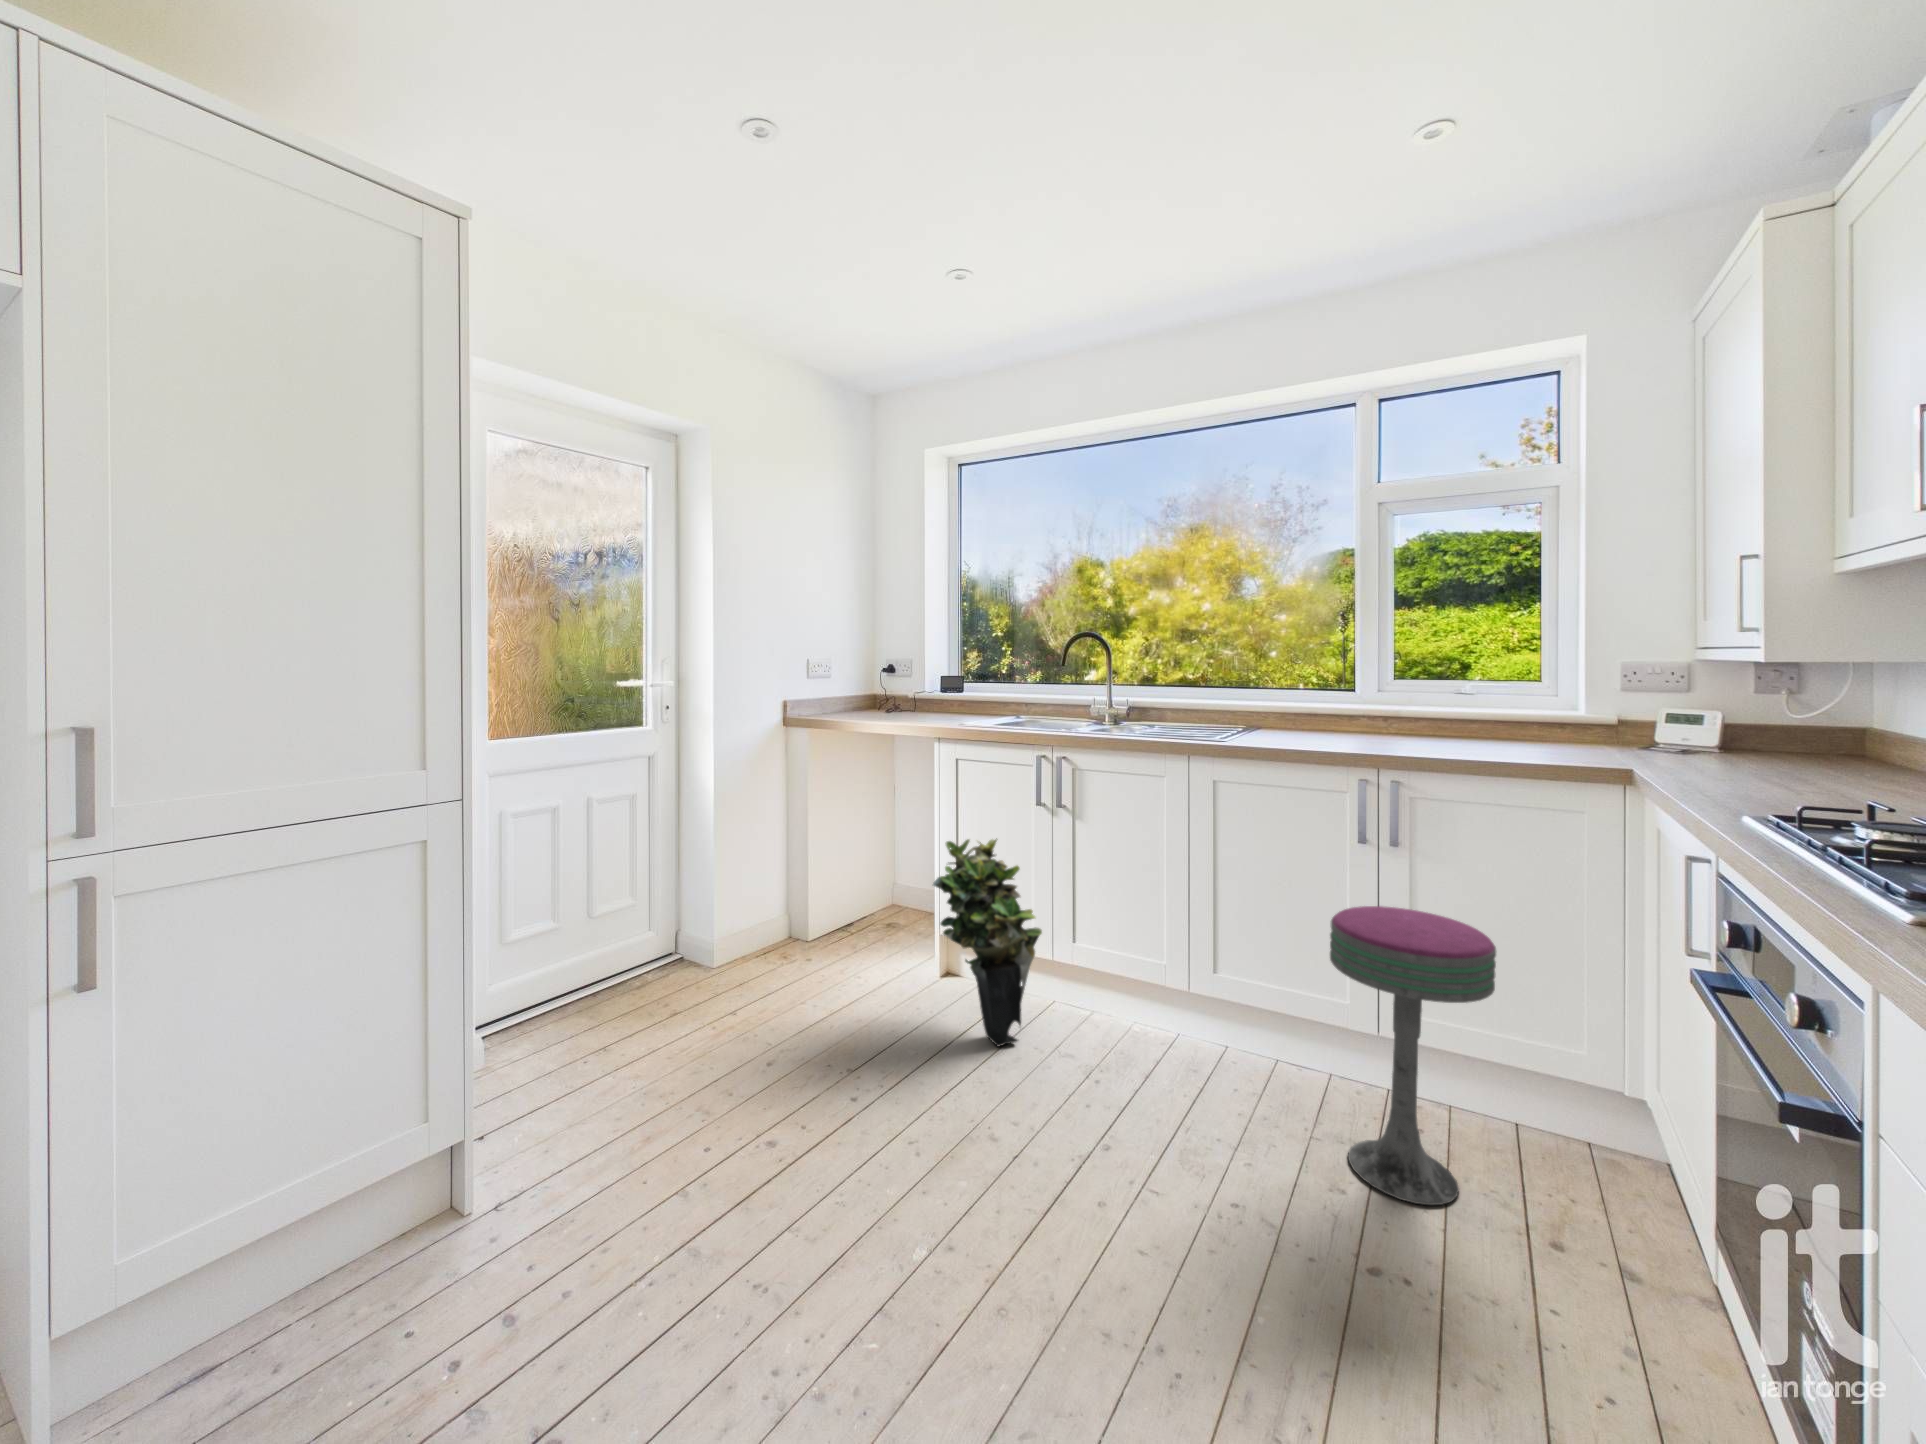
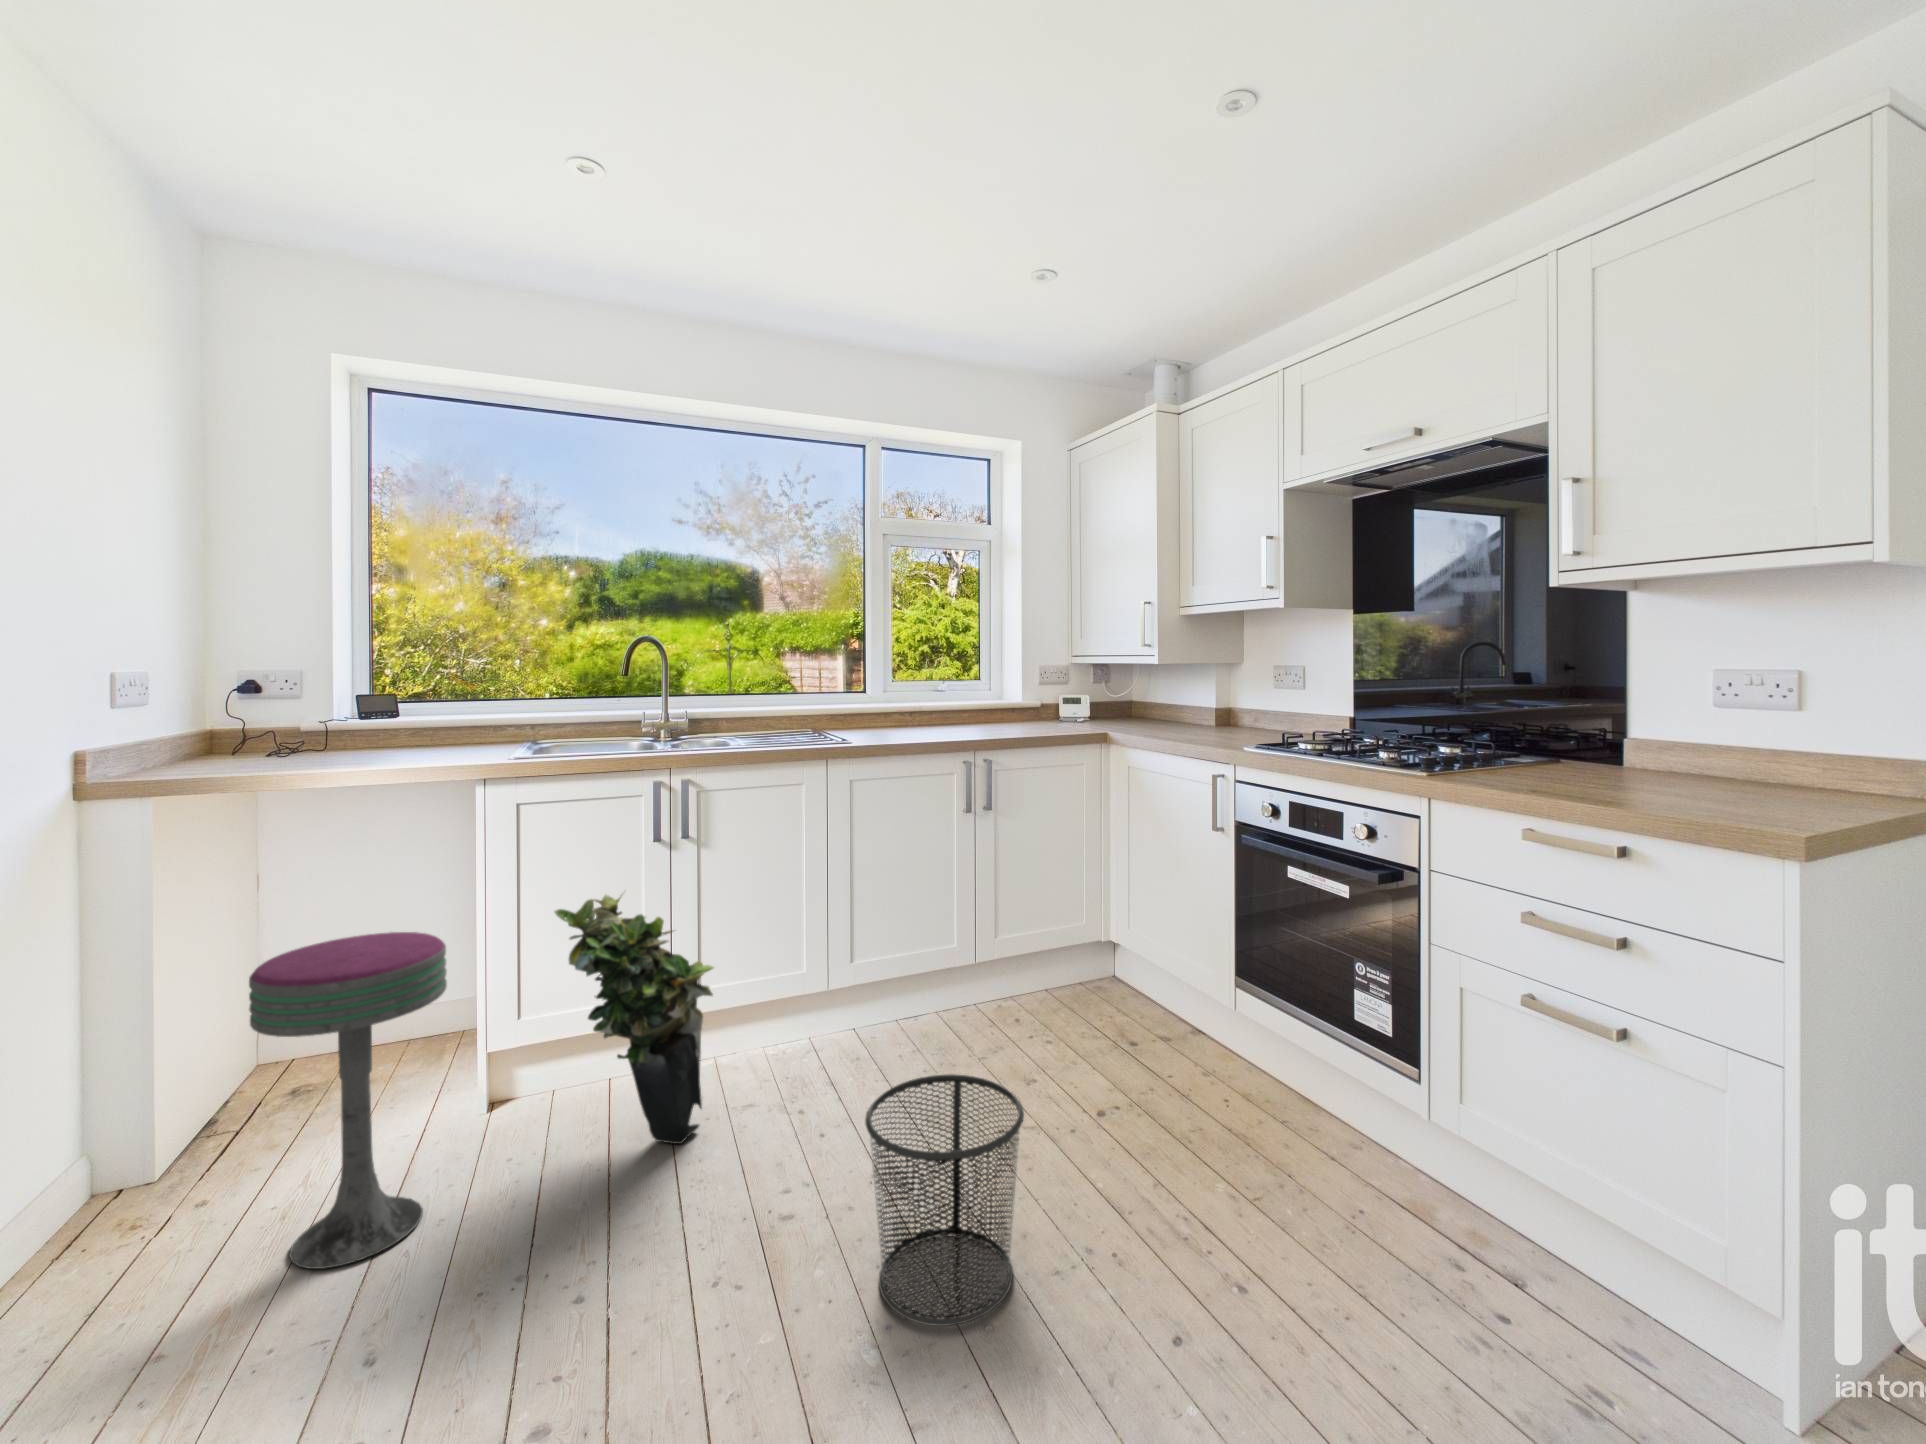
bar stool: present [1330,906,1496,1205] -> present [249,932,447,1269]
waste bin: none [950,1064,1104,1312] -> present [865,1074,1024,1326]

